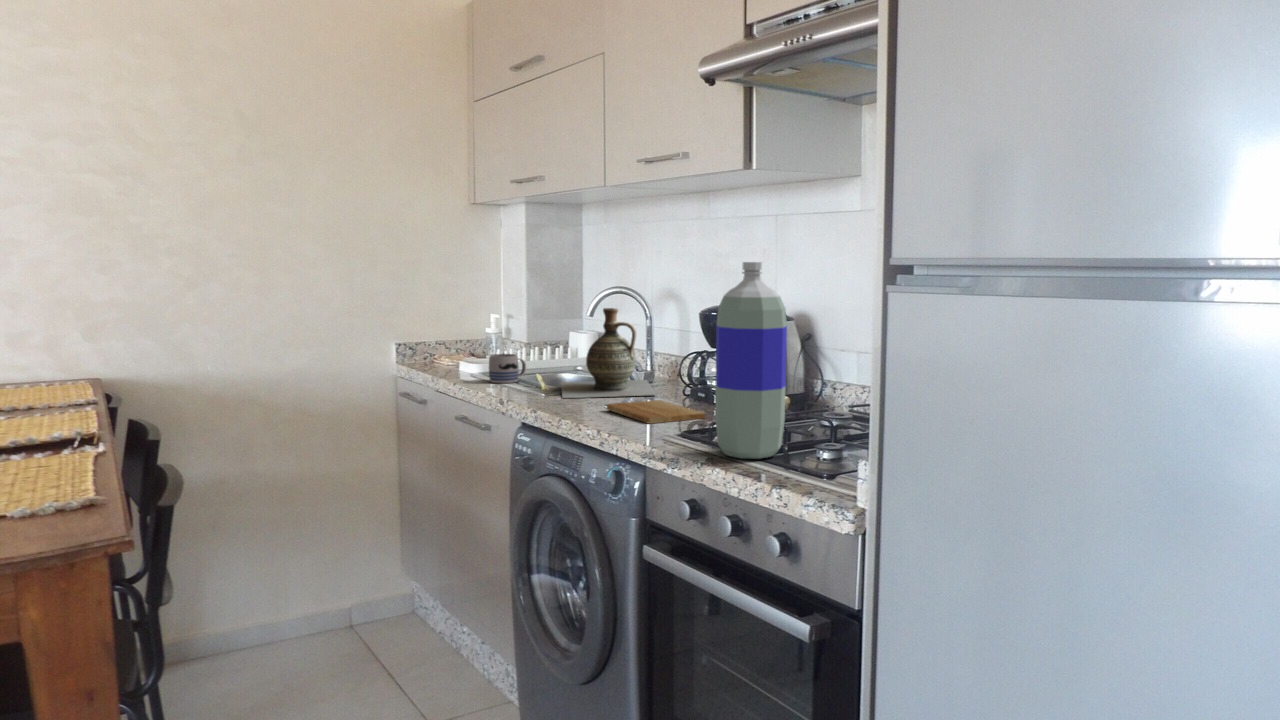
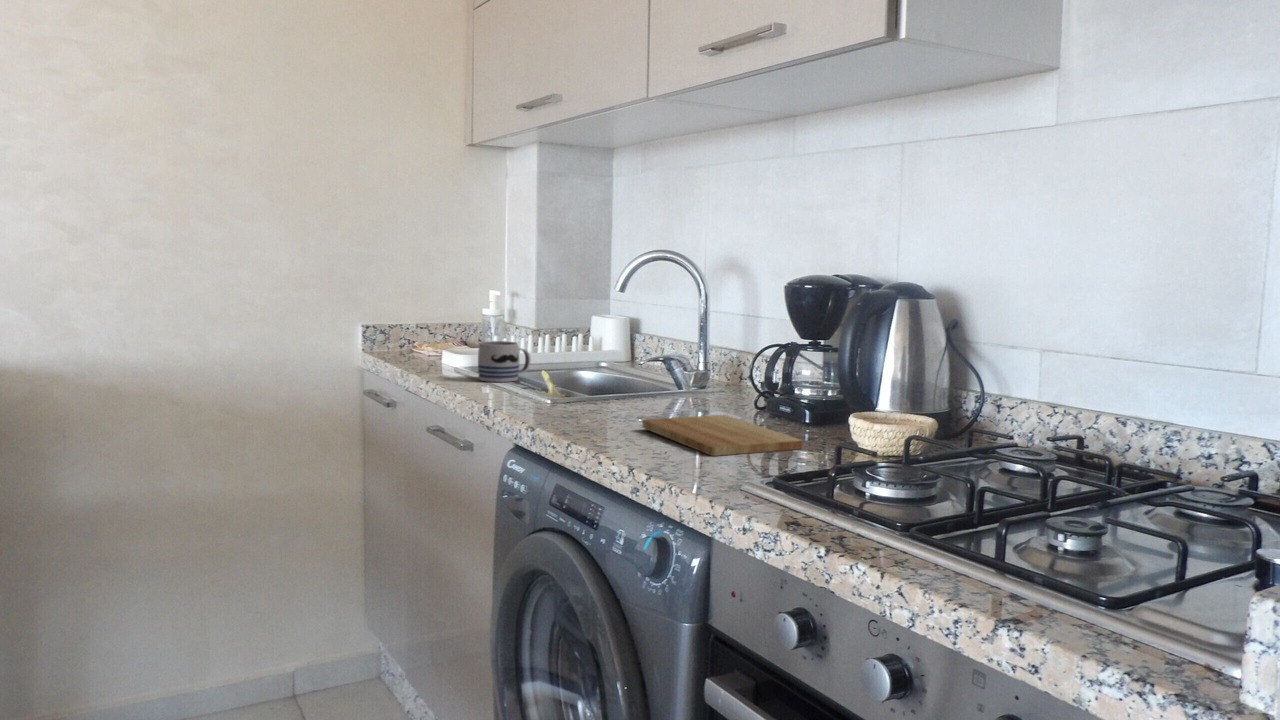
bottle: present [715,262,787,459] -> none [853,157,1004,546]
ceramic jug: present [561,308,656,398] -> none [576,277,717,407]

